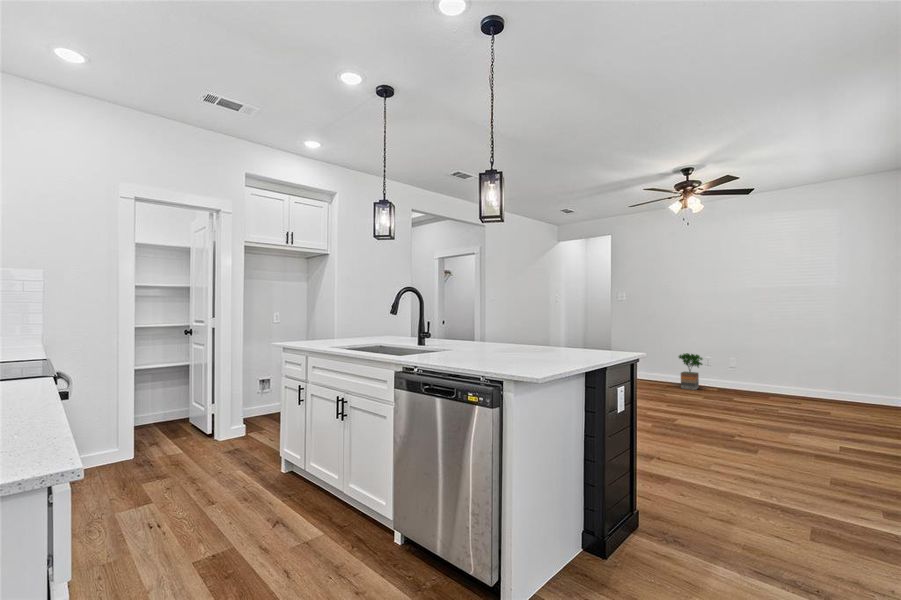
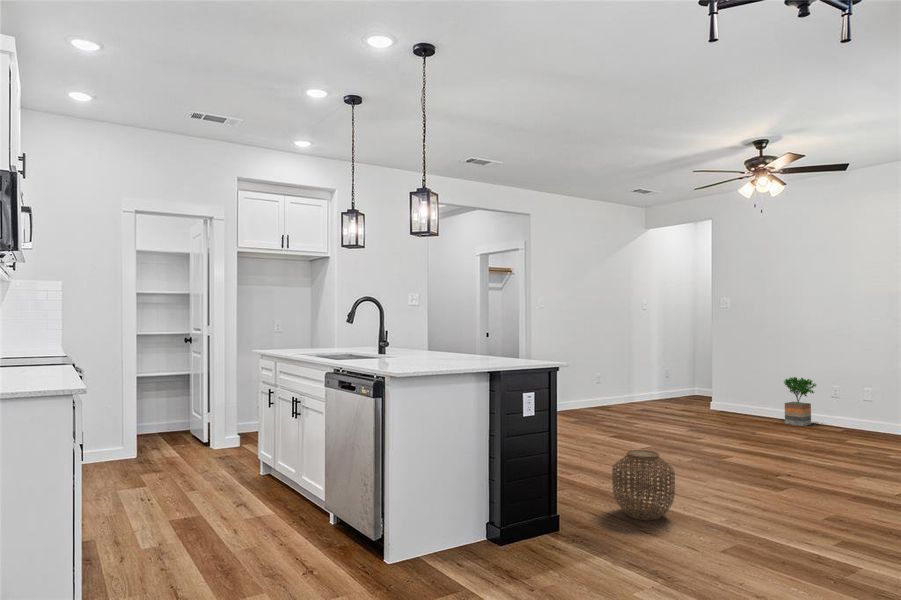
woven basket: none [664,434,731,506] -> present [612,450,675,520]

